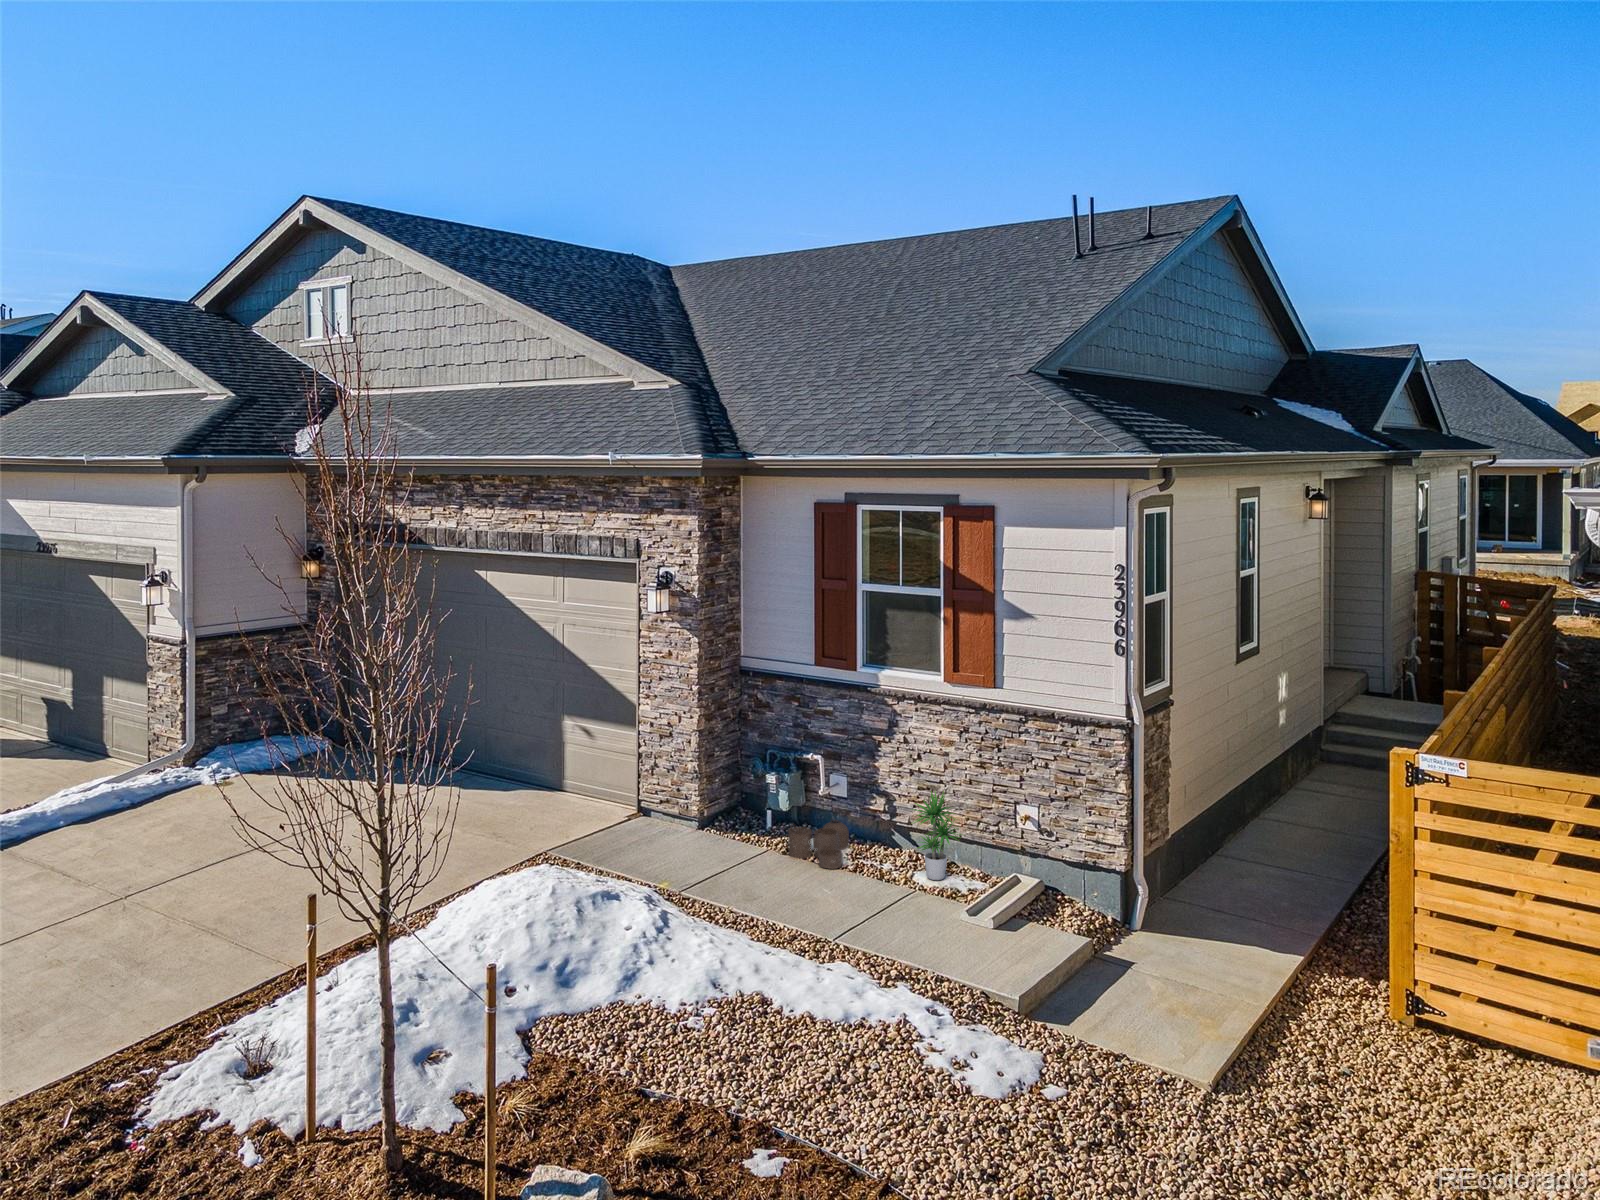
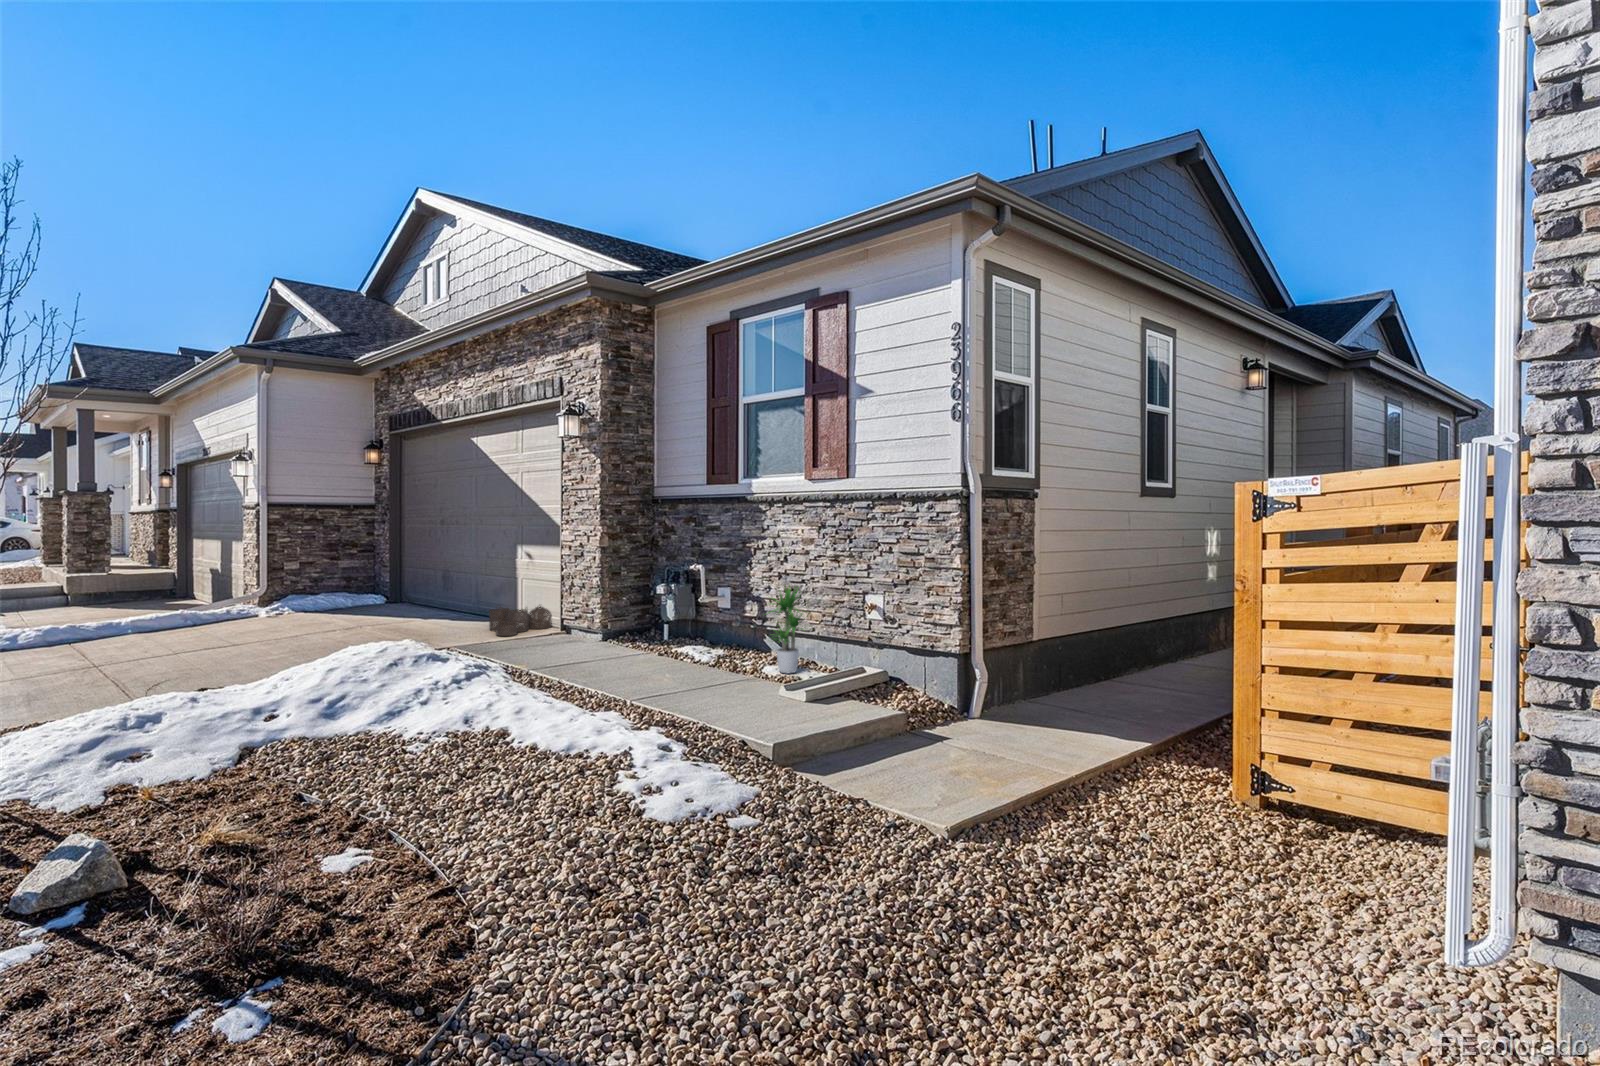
woven basket: present [788,820,849,869] -> present [489,606,552,636]

